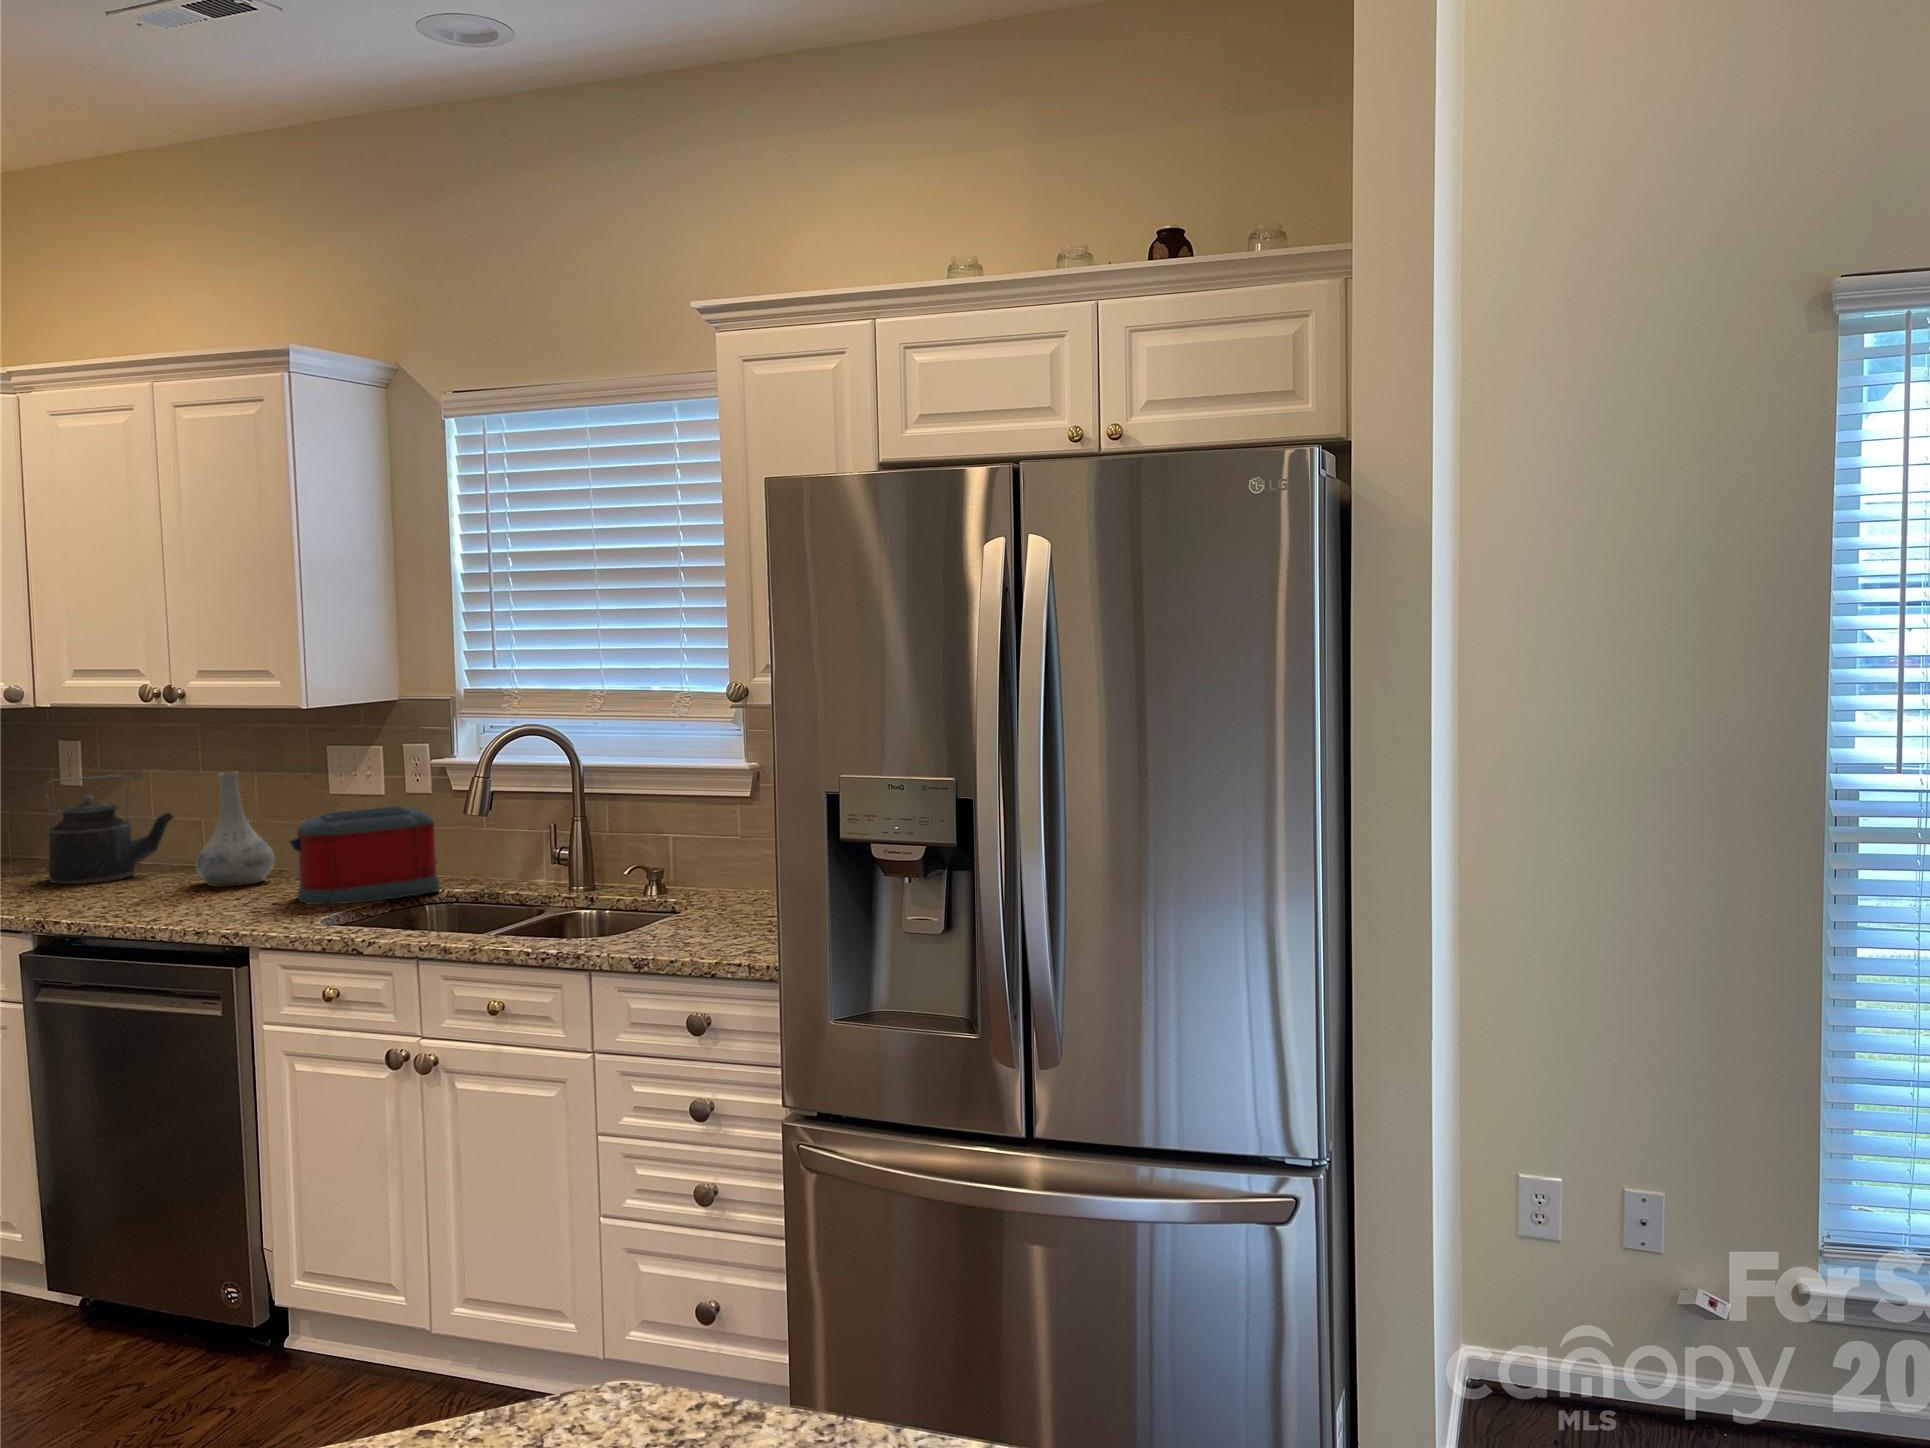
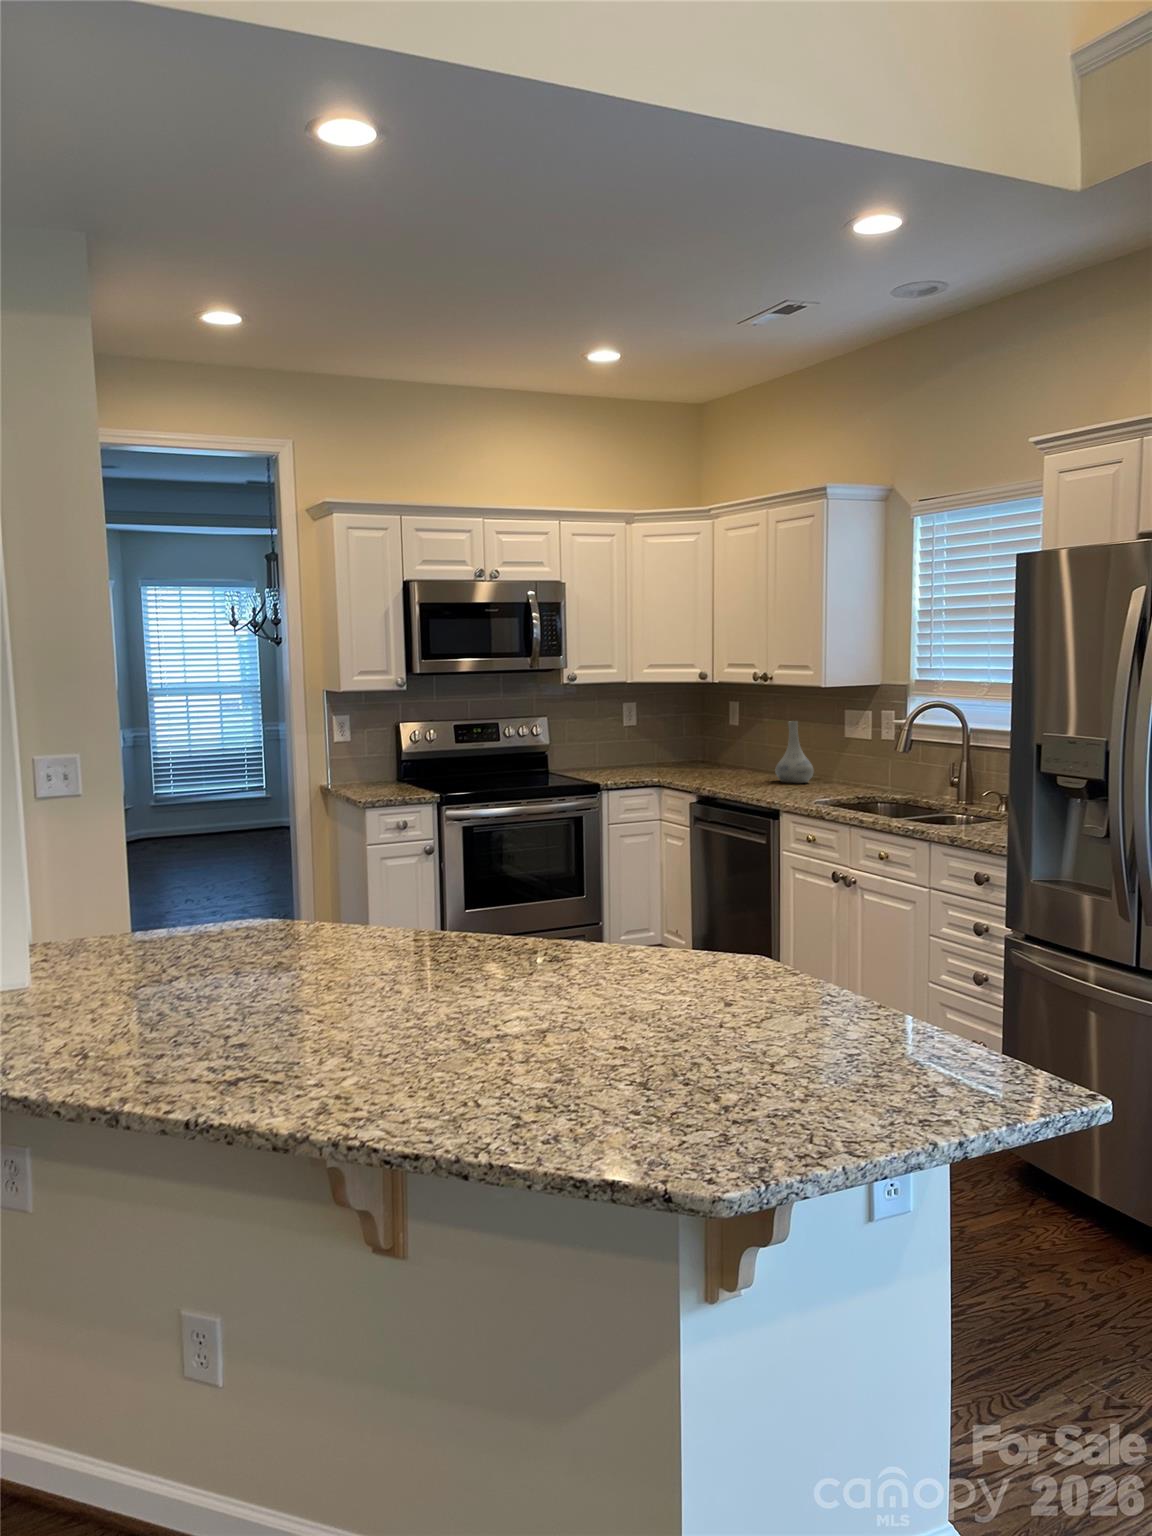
kettle: present [45,775,174,884] -> none [715,720,772,775]
toaster: present [290,806,440,905] -> none [811,746,889,797]

